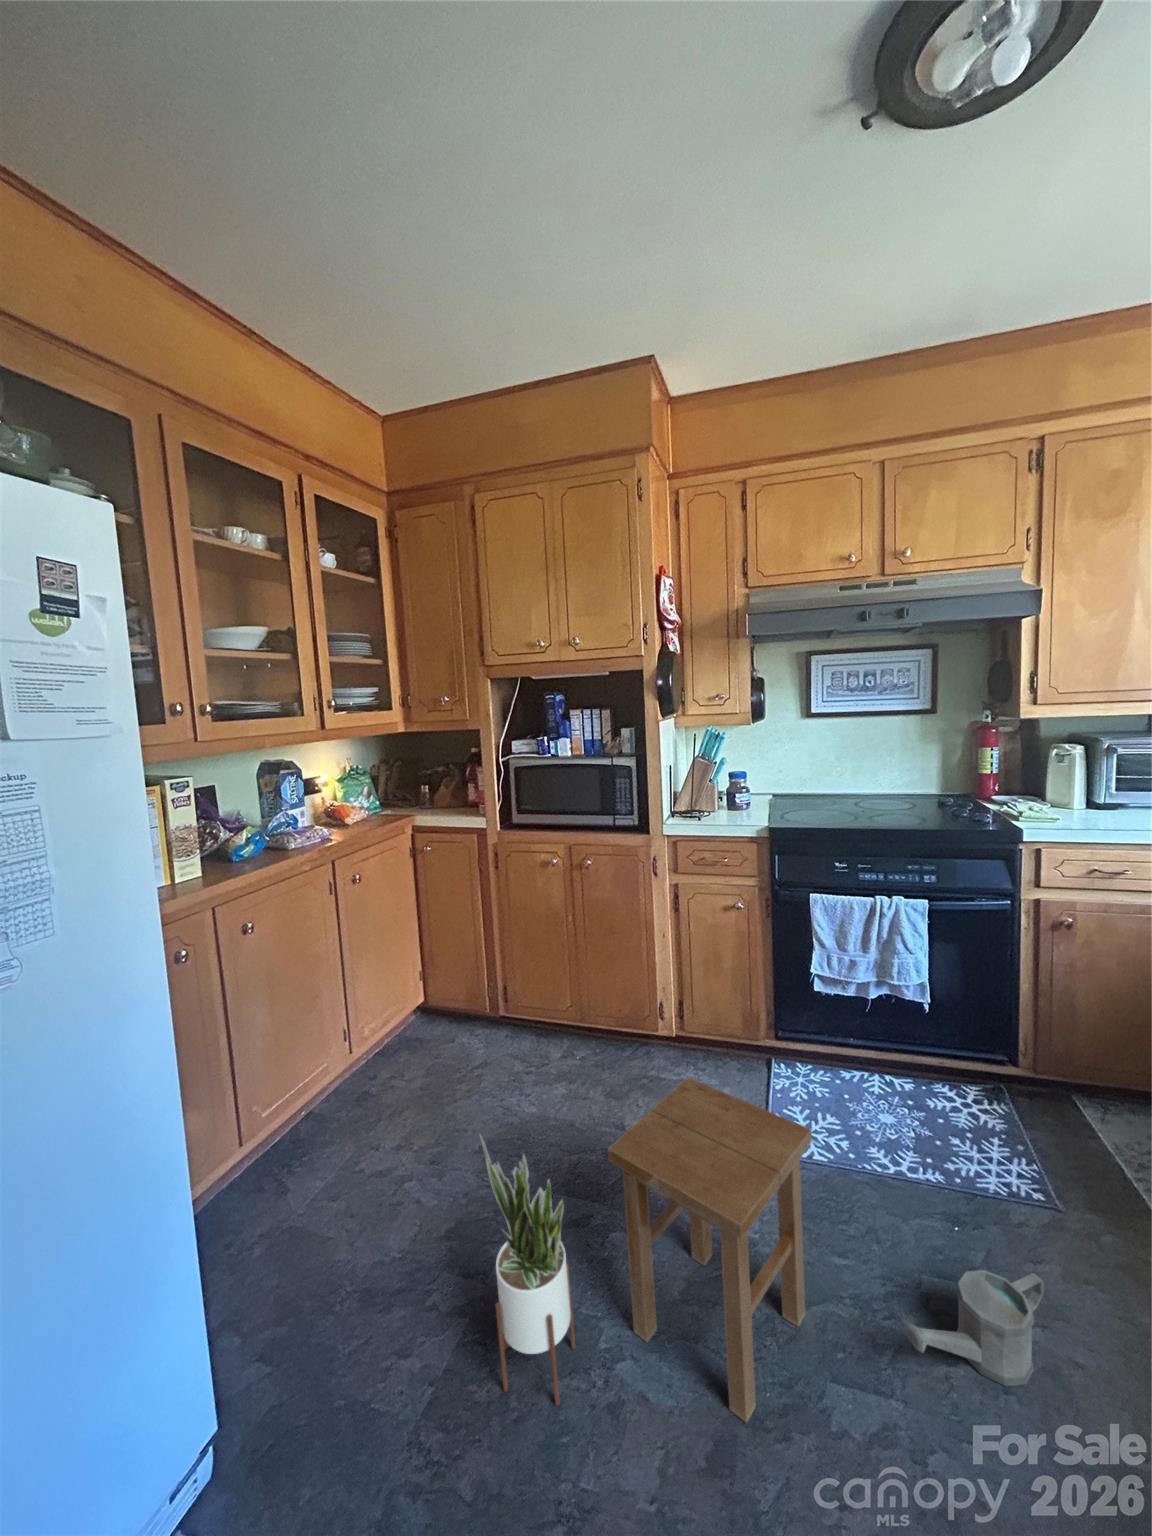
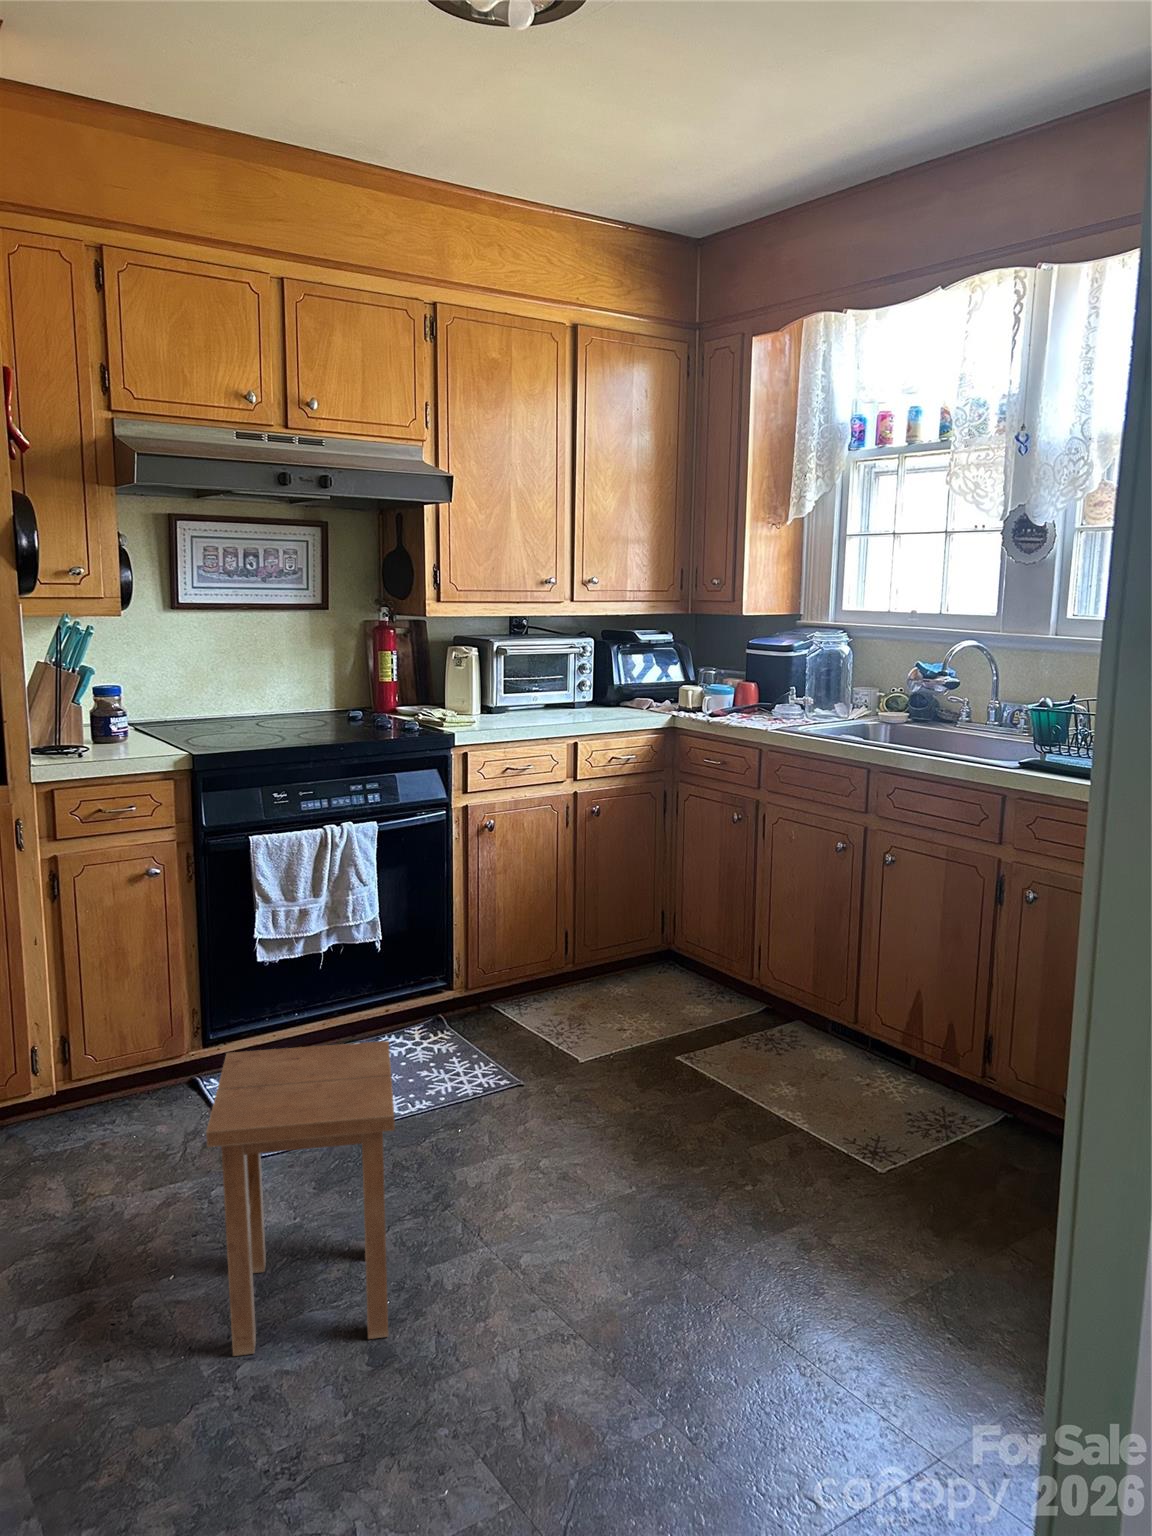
potted plant: present [480,1136,575,1406] -> none [44,1160,201,1487]
watering can: present [905,1270,1044,1386] -> none [485,1111,557,1205]

